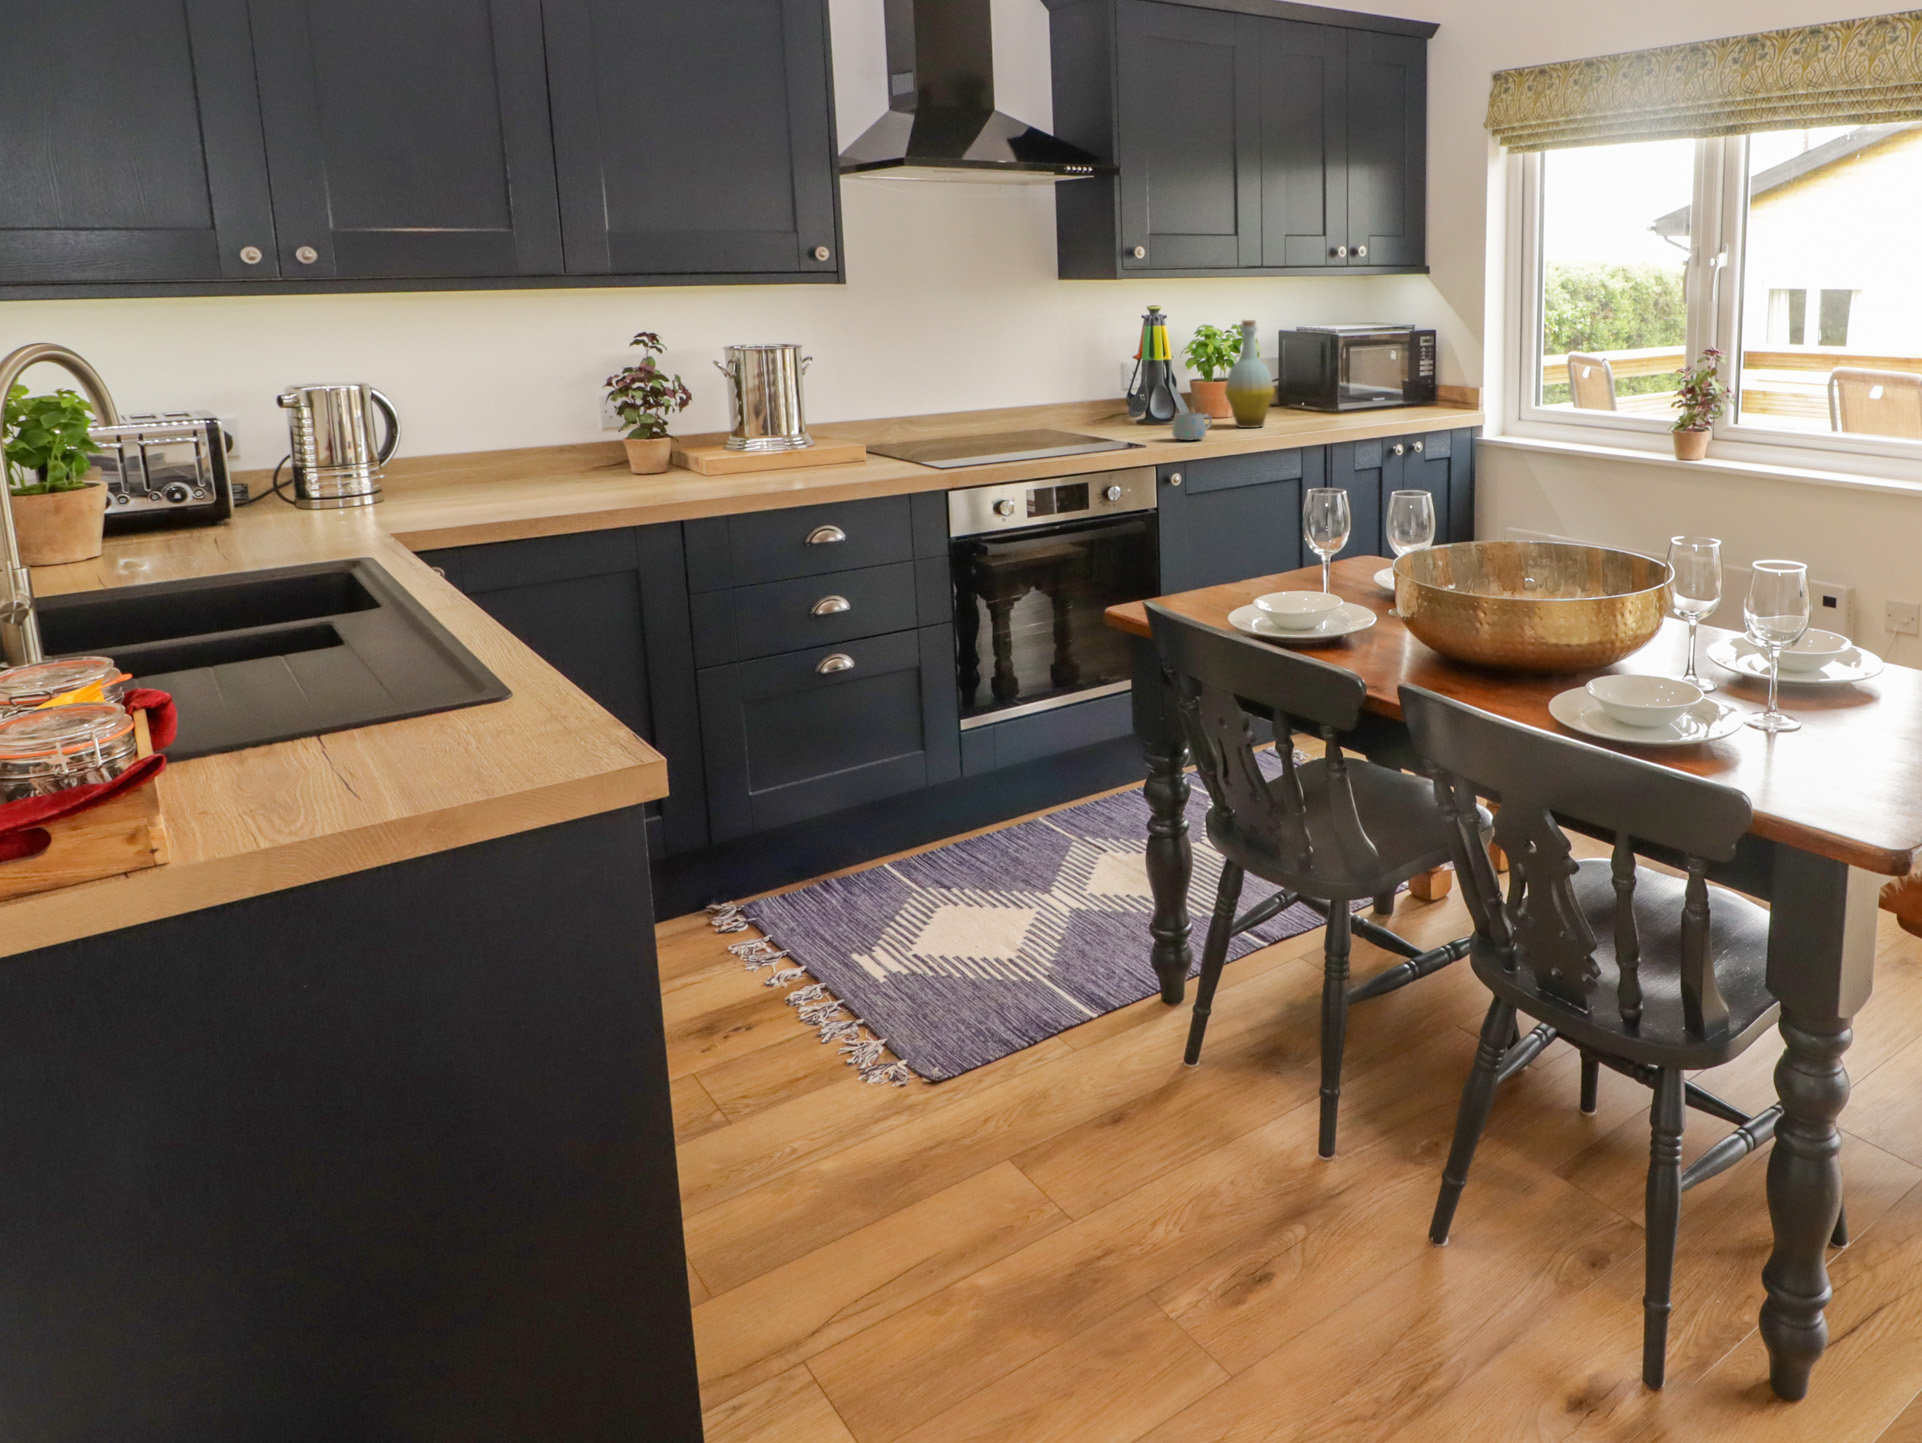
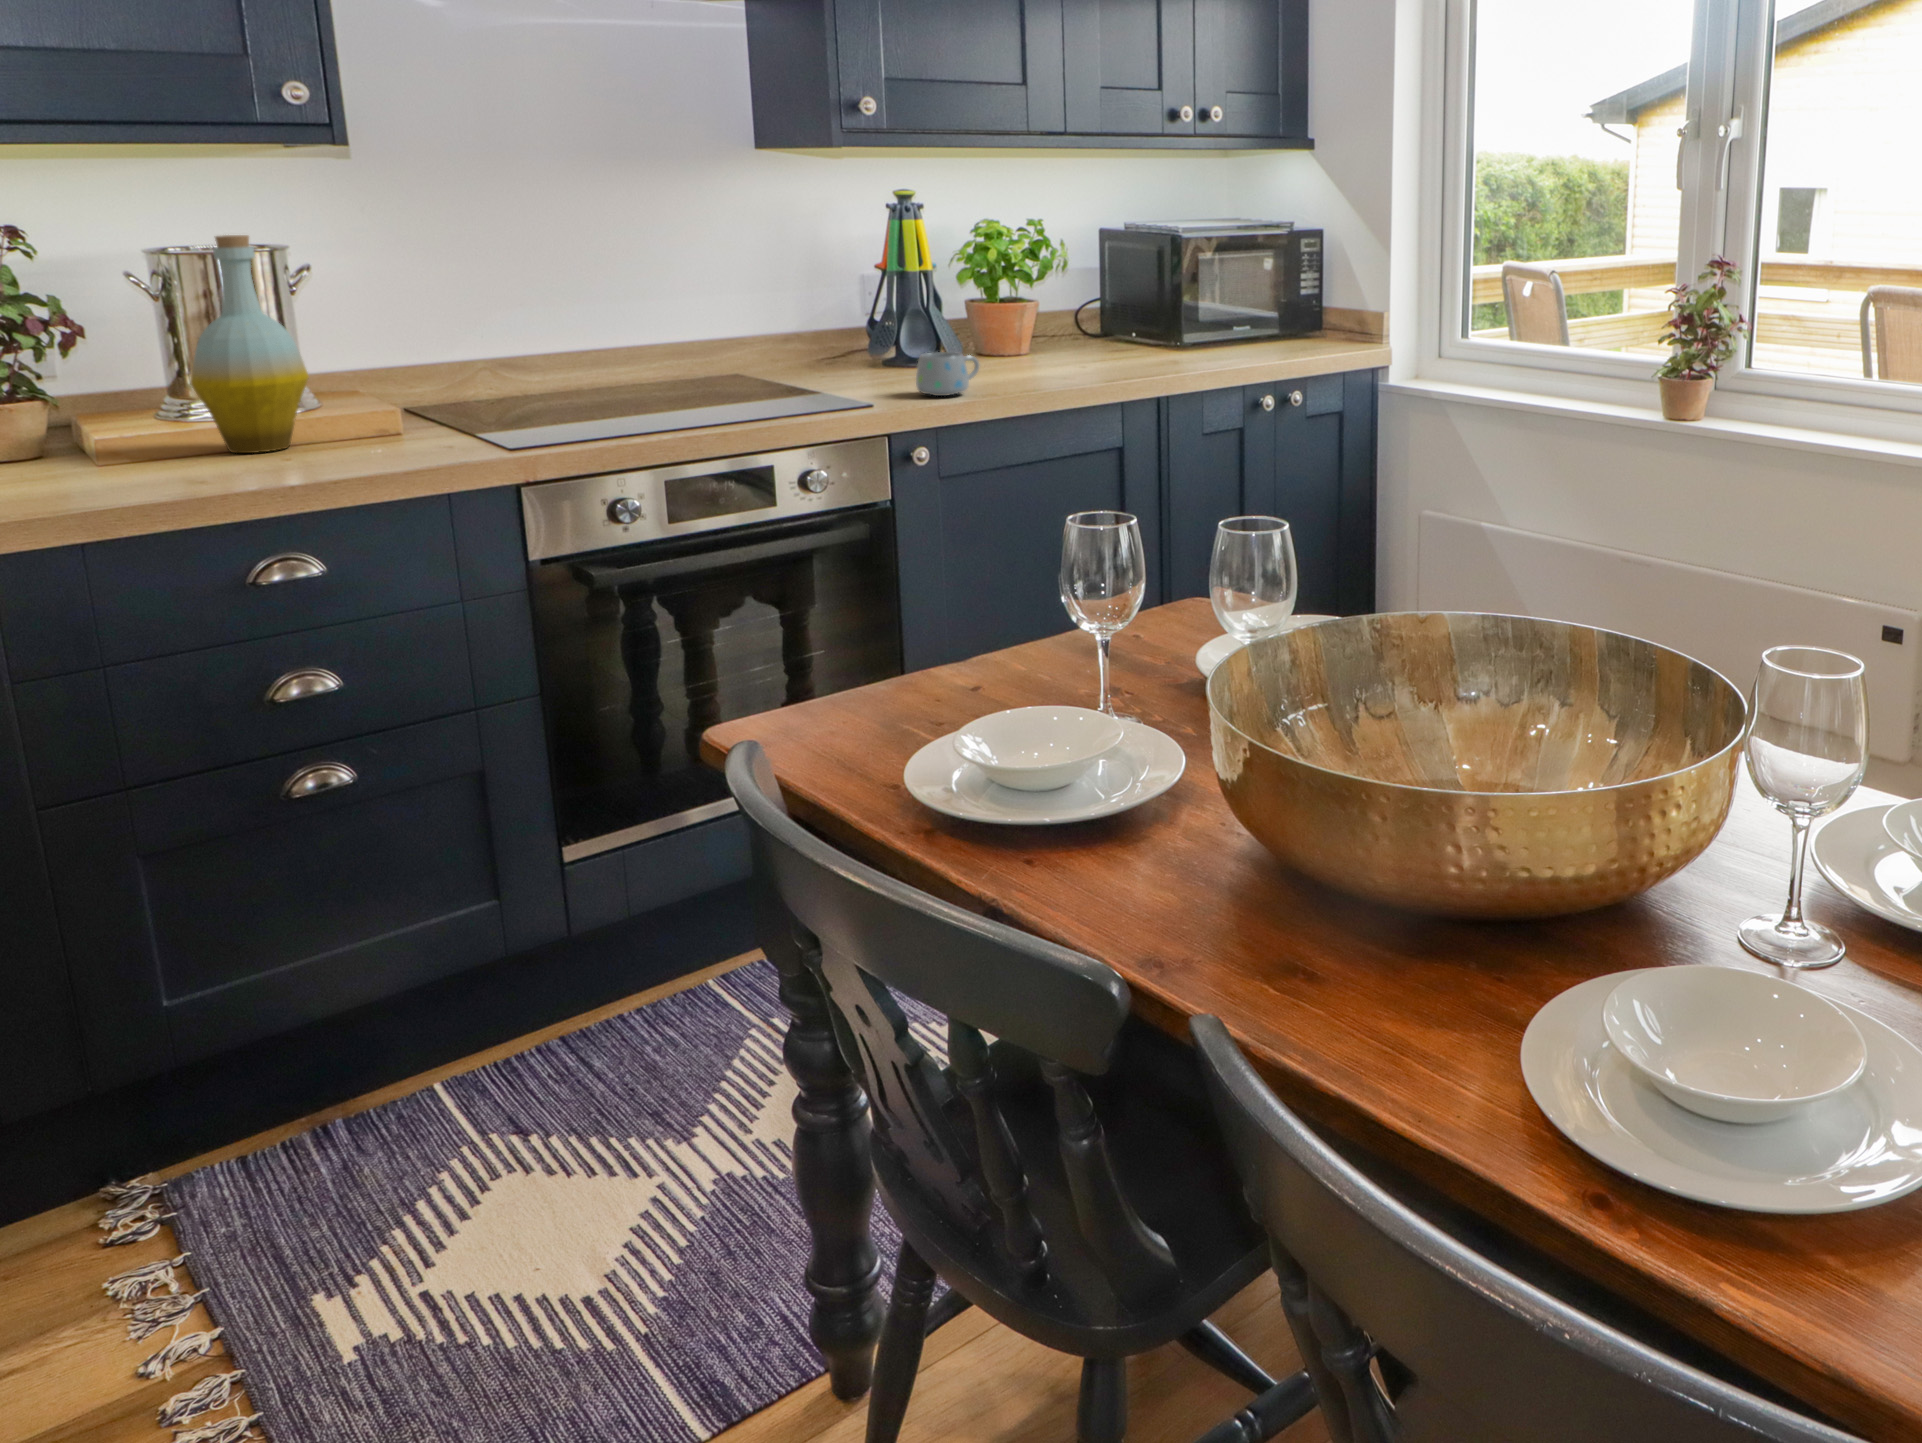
bottle: present [1225,320,1275,428] -> present [191,235,309,453]

